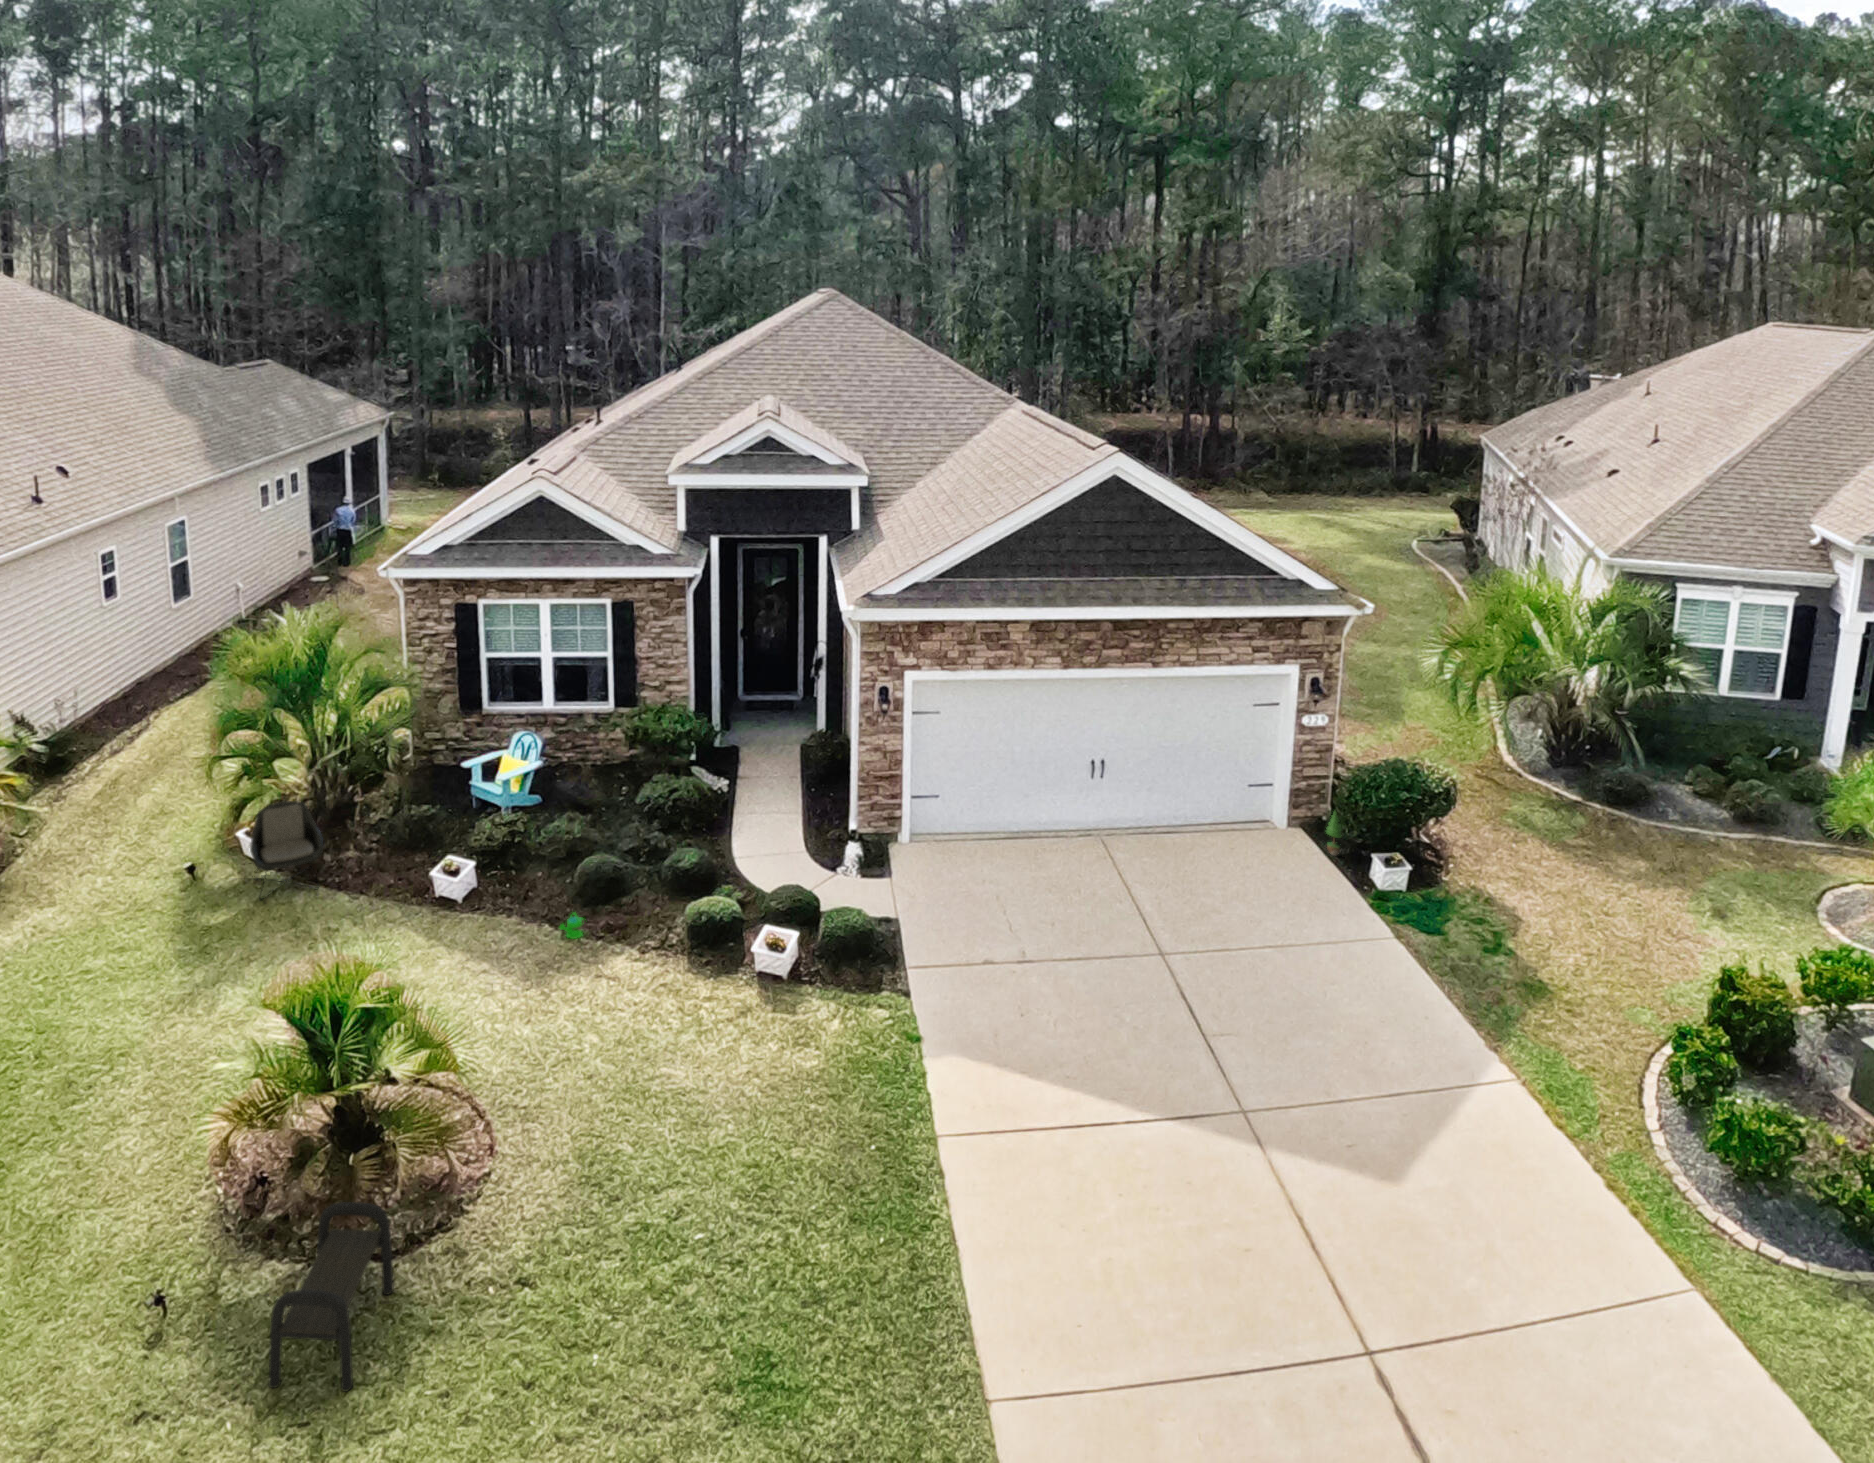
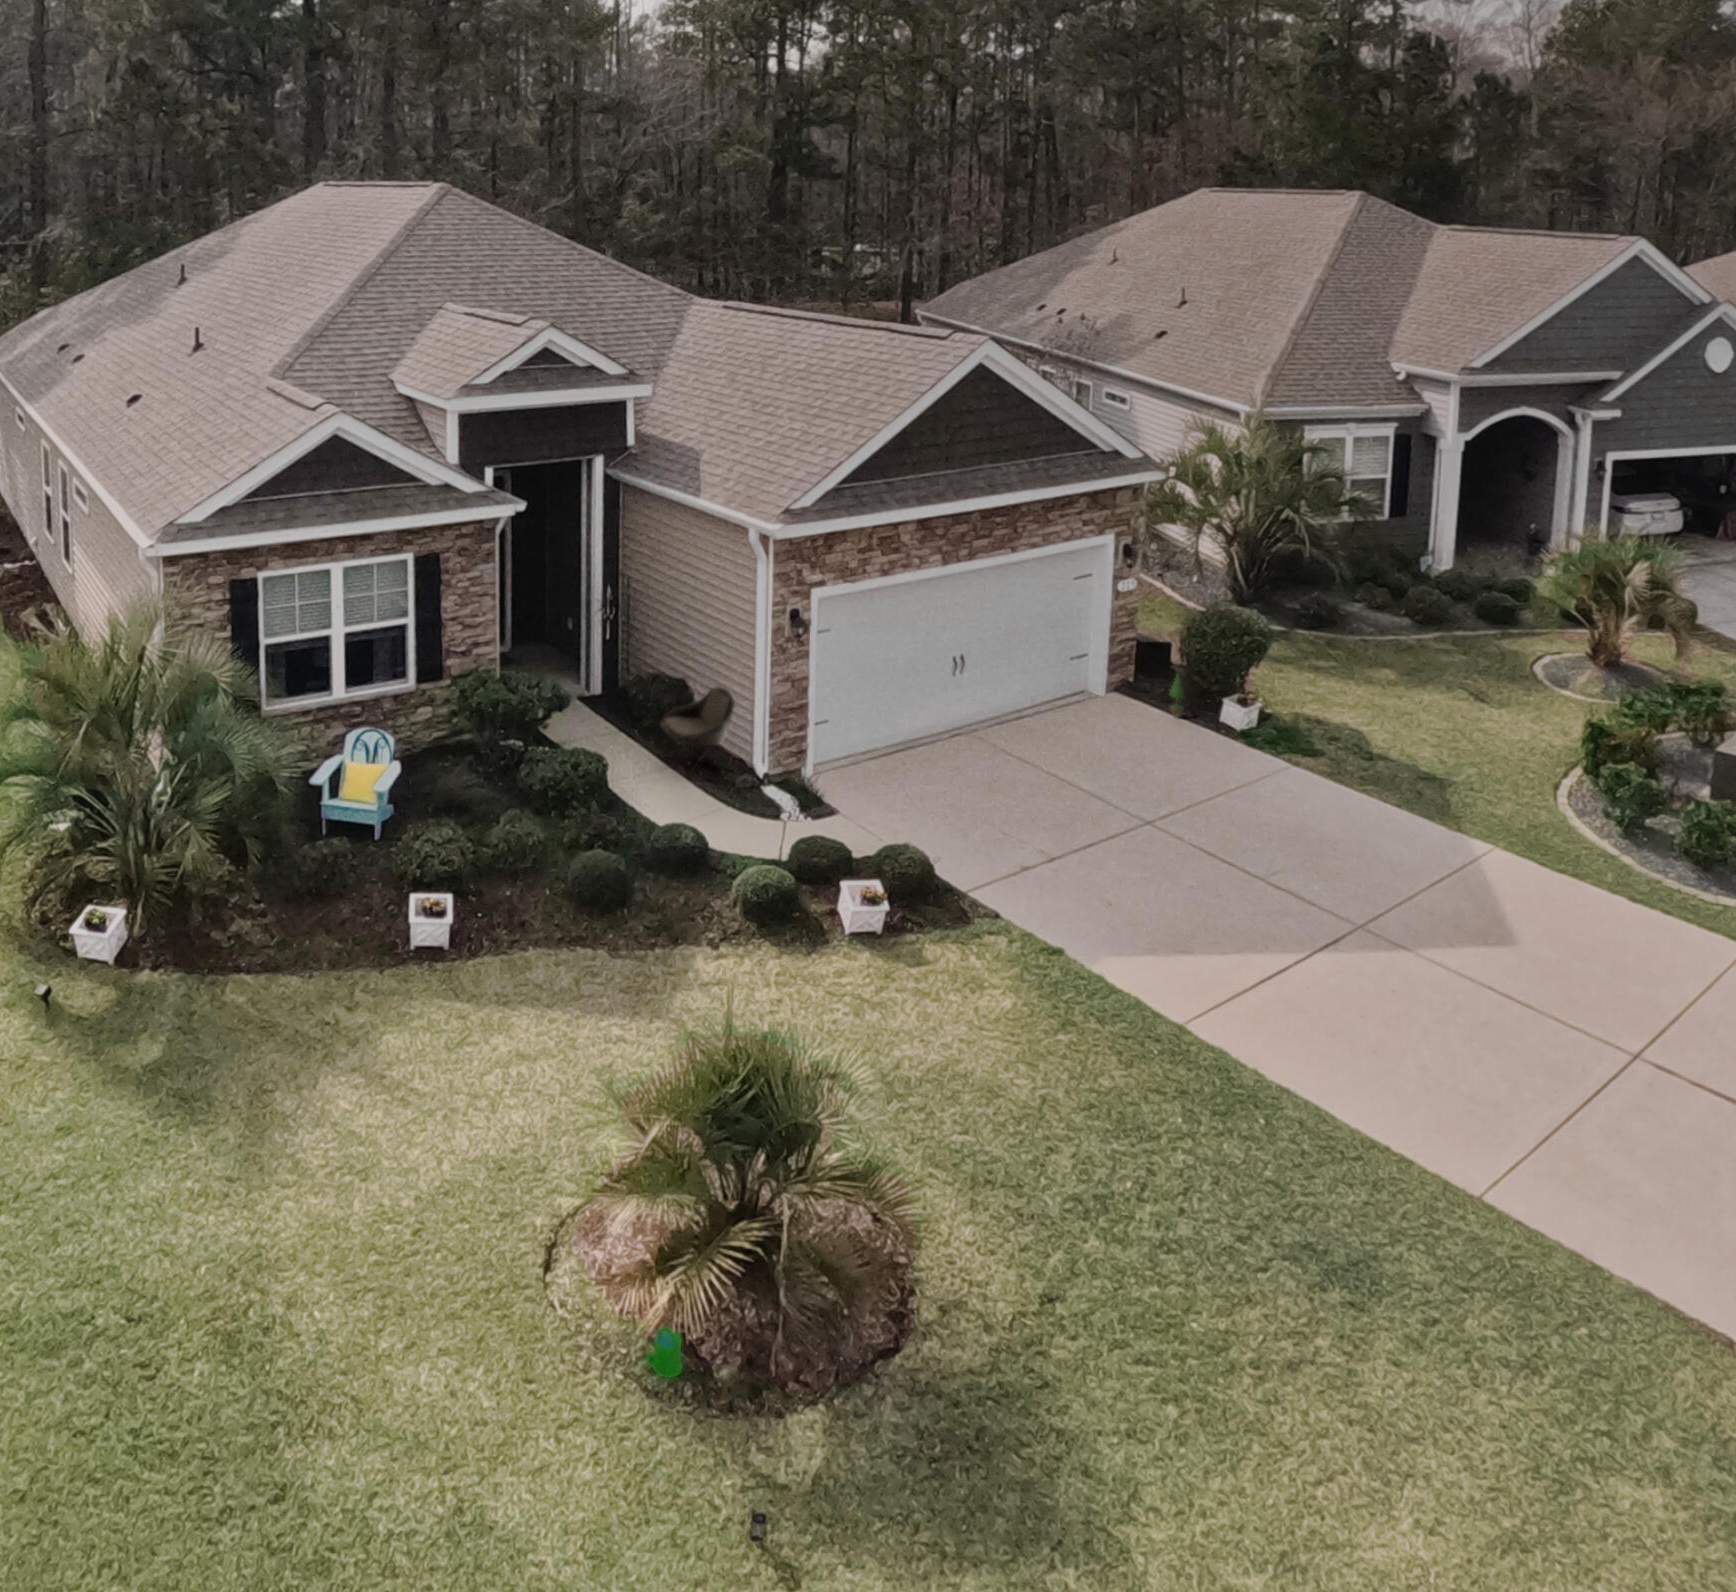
lounge chair: present [250,801,323,900] -> present [660,686,735,776]
watering can: present [560,913,583,939] -> present [646,1326,683,1378]
bench: present [269,1202,394,1392] -> none [779,1251,942,1483]

